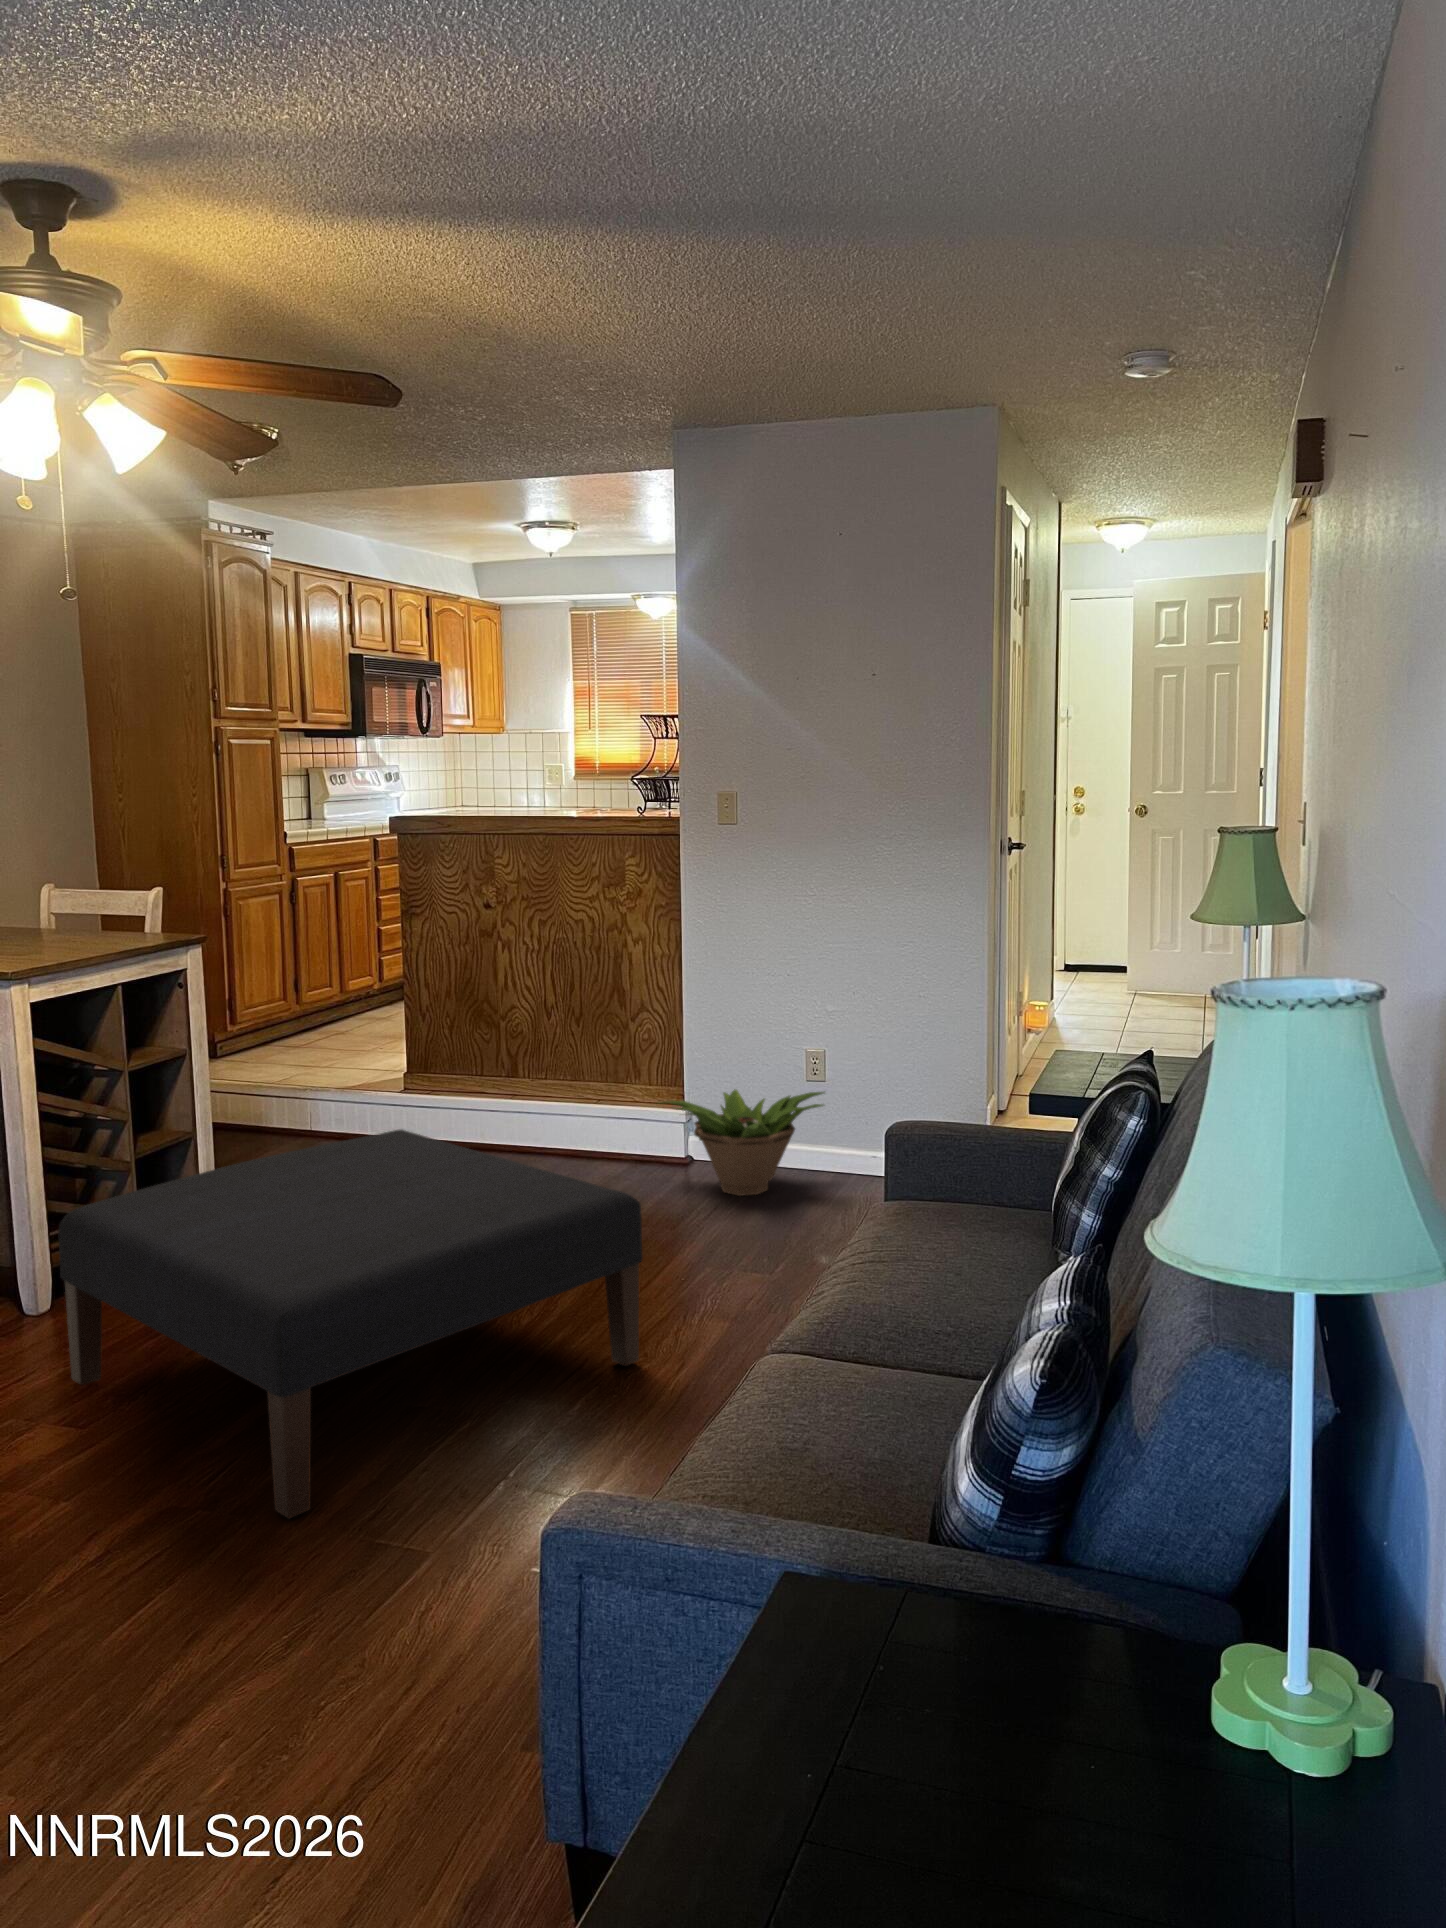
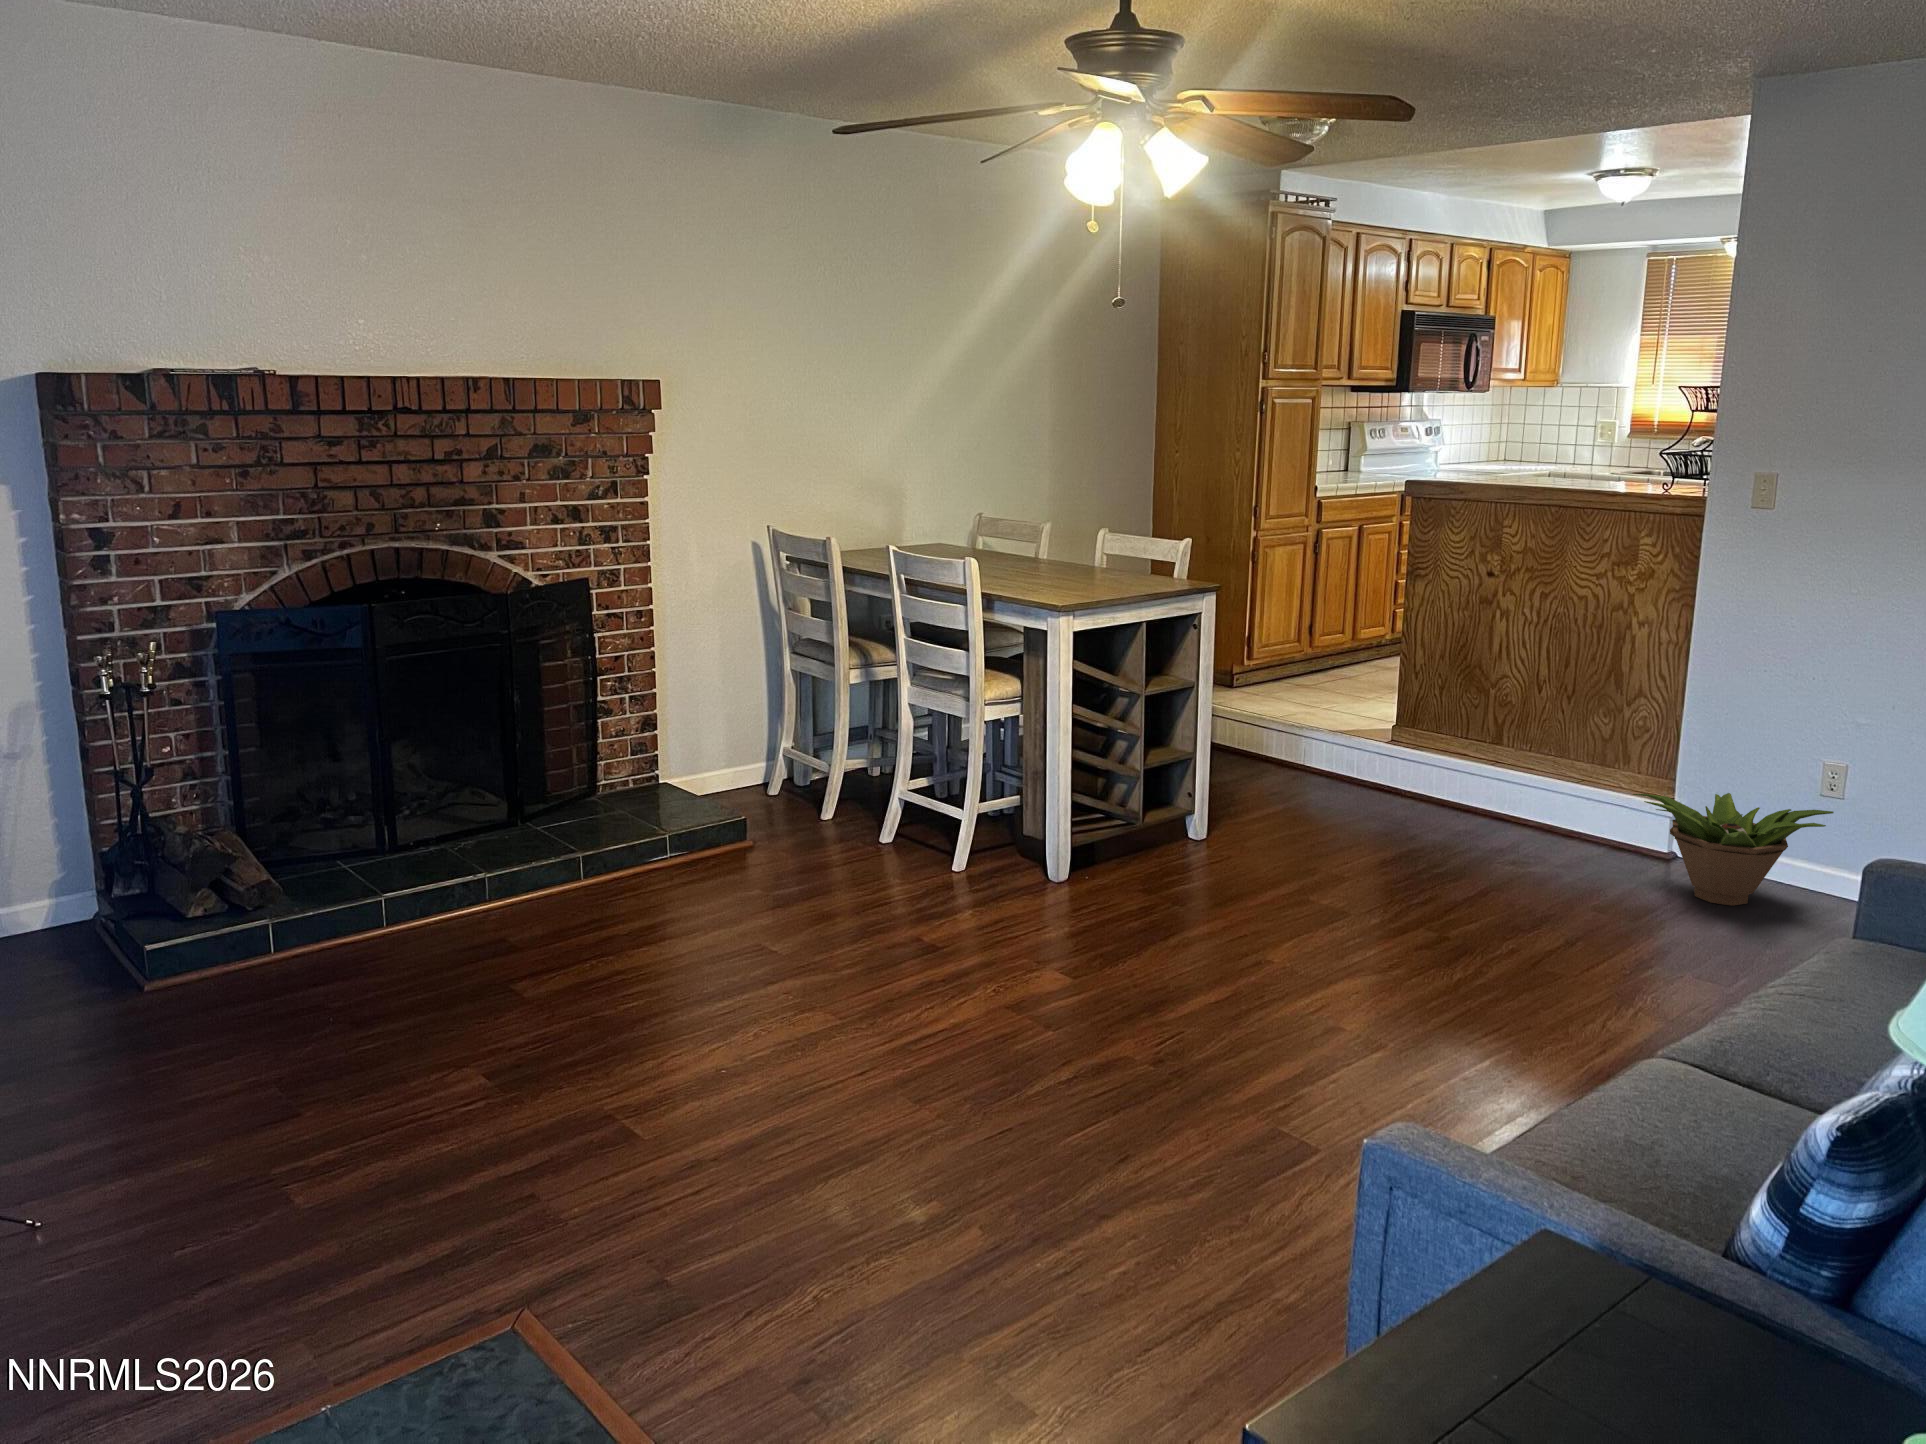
ottoman: present [59,1130,643,1518] -> none [1072,780,1565,1079]

